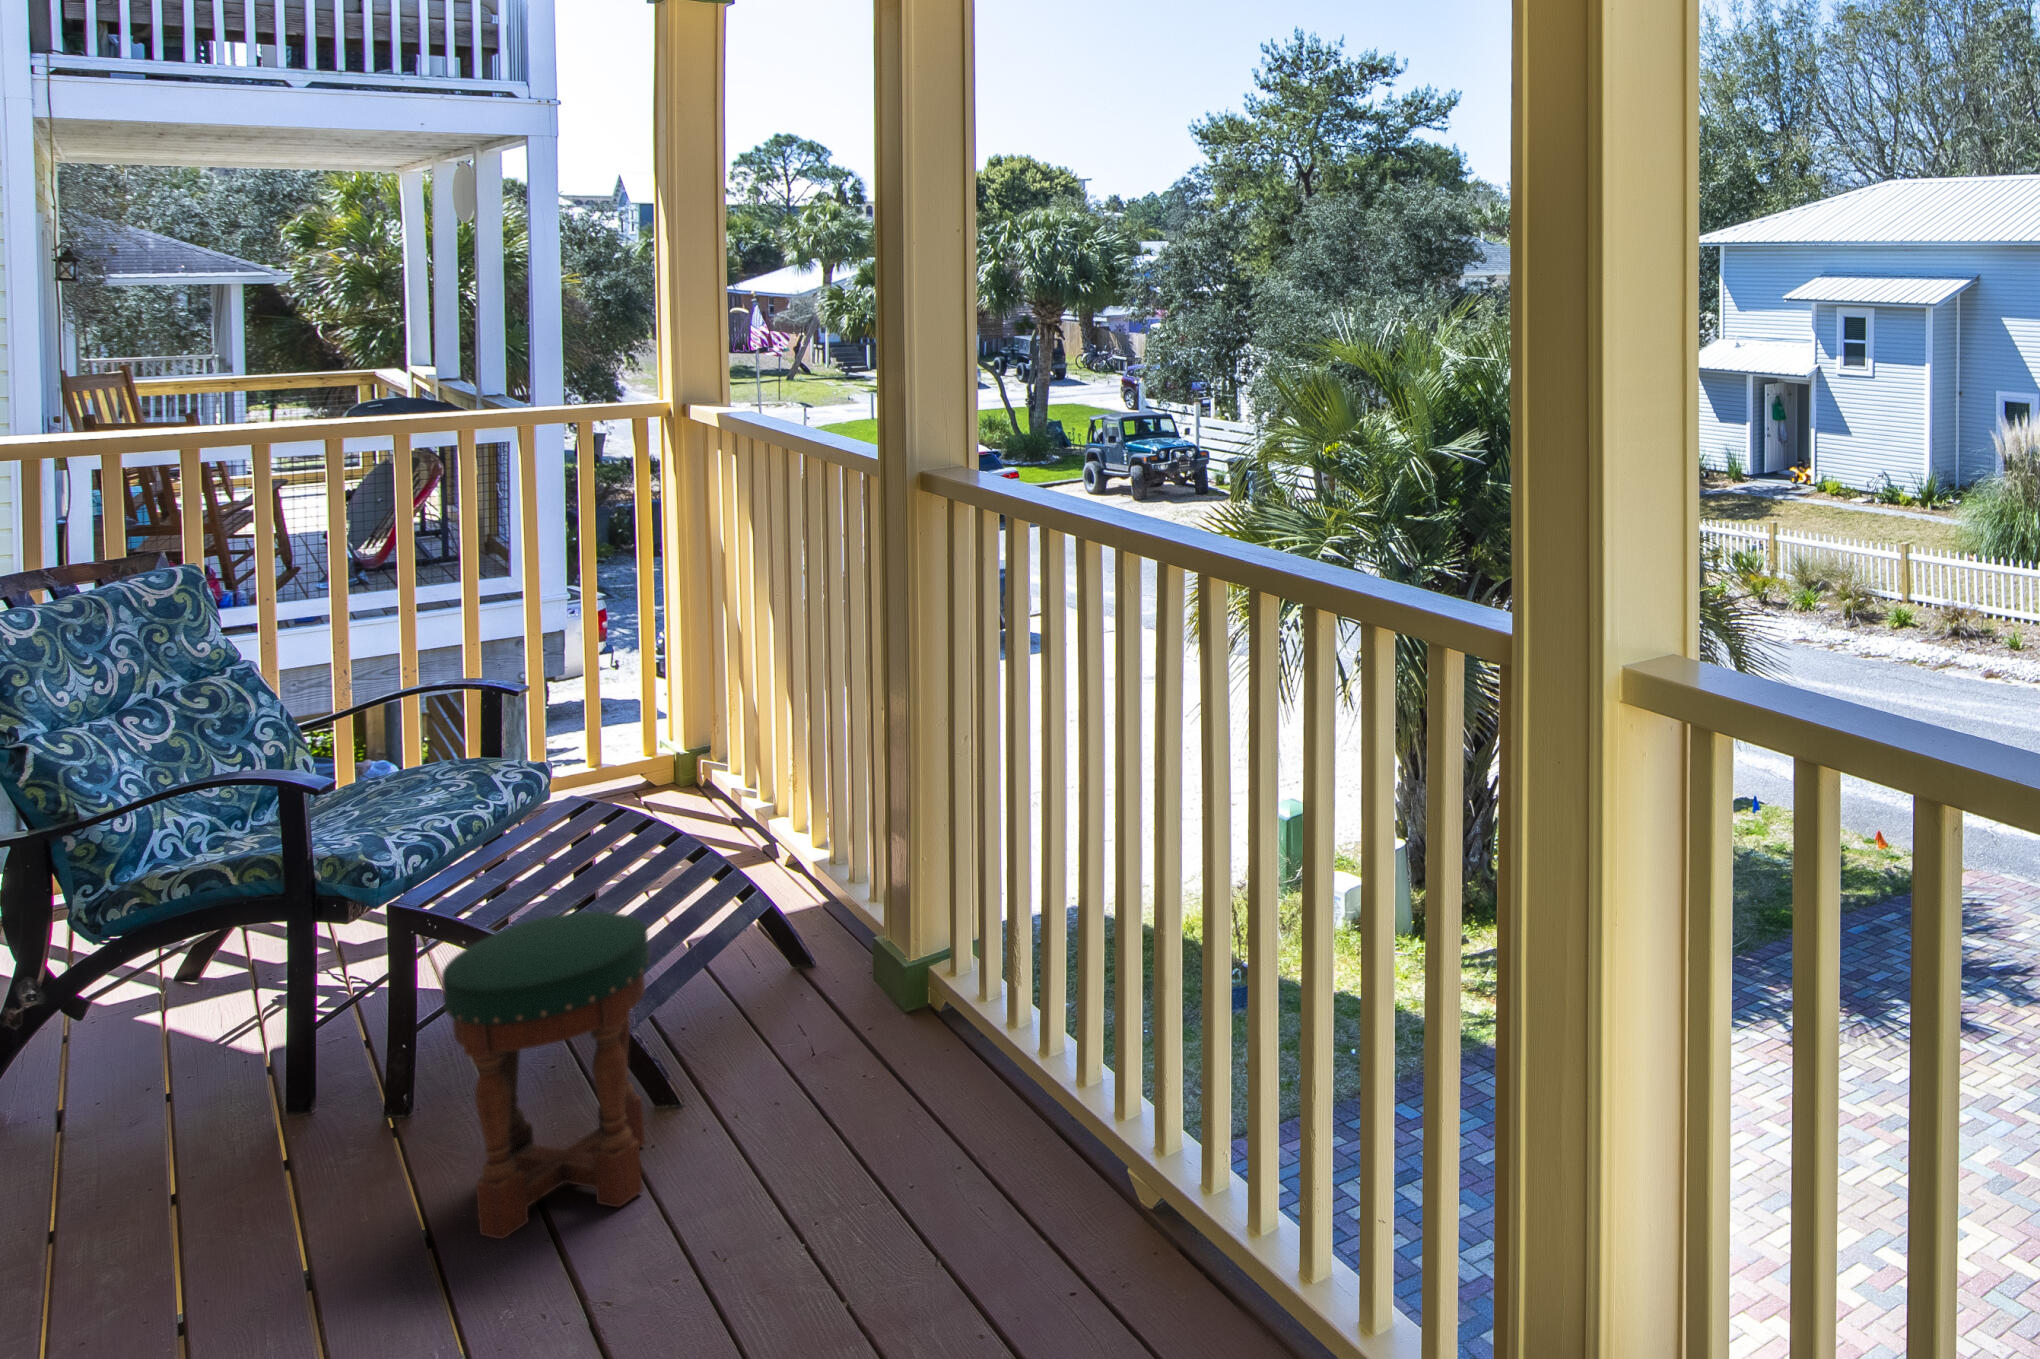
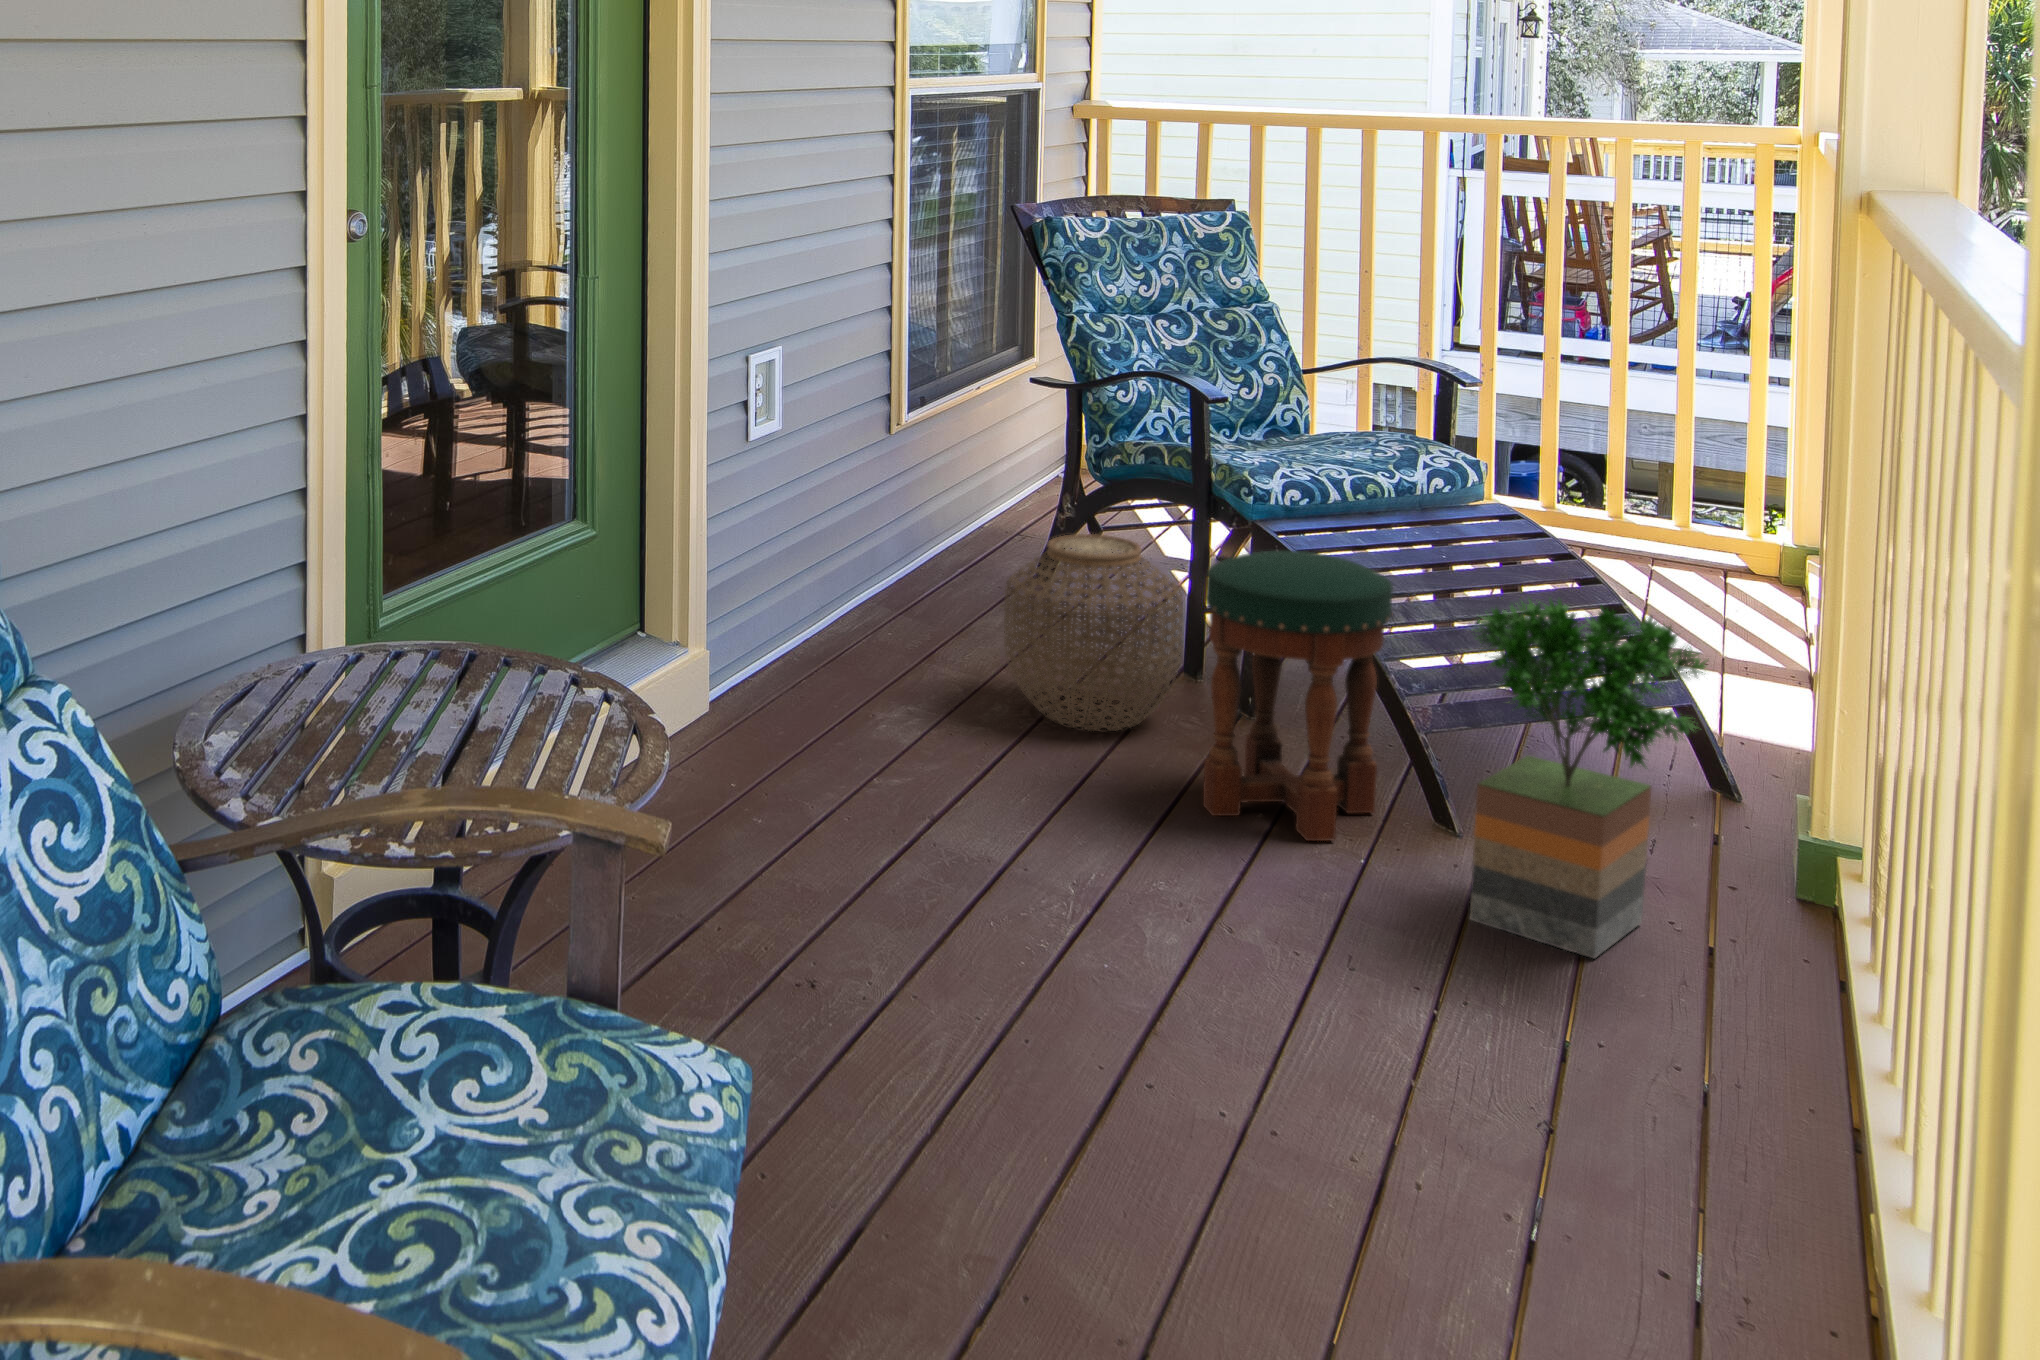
potted tree: none [760,861,973,1194] -> present [1470,600,1706,958]
woven basket: none [89,985,354,1243] -> present [1004,534,1183,731]

